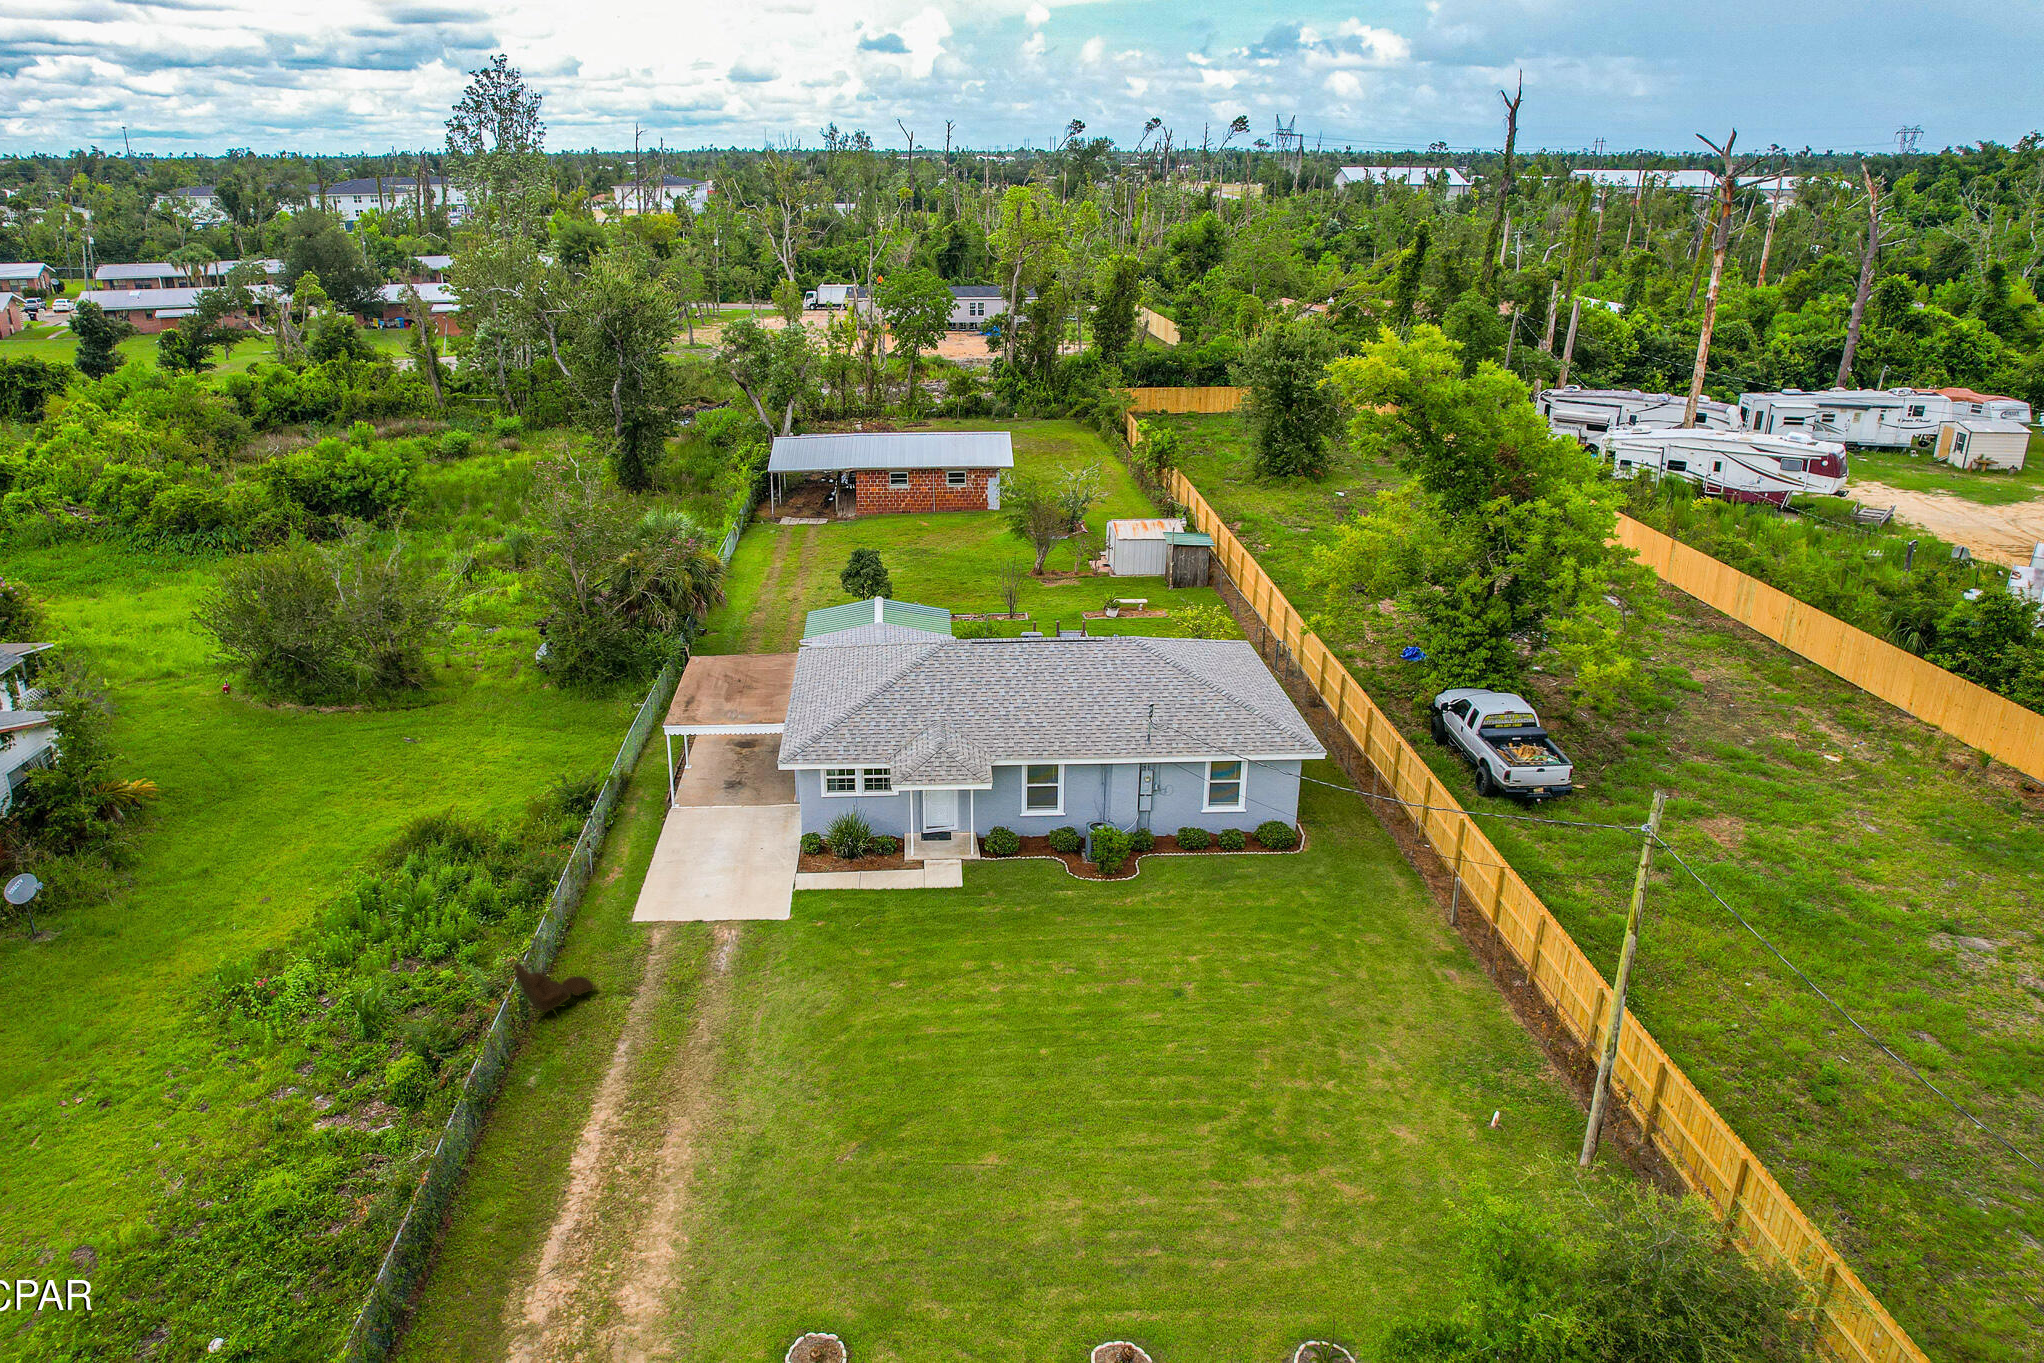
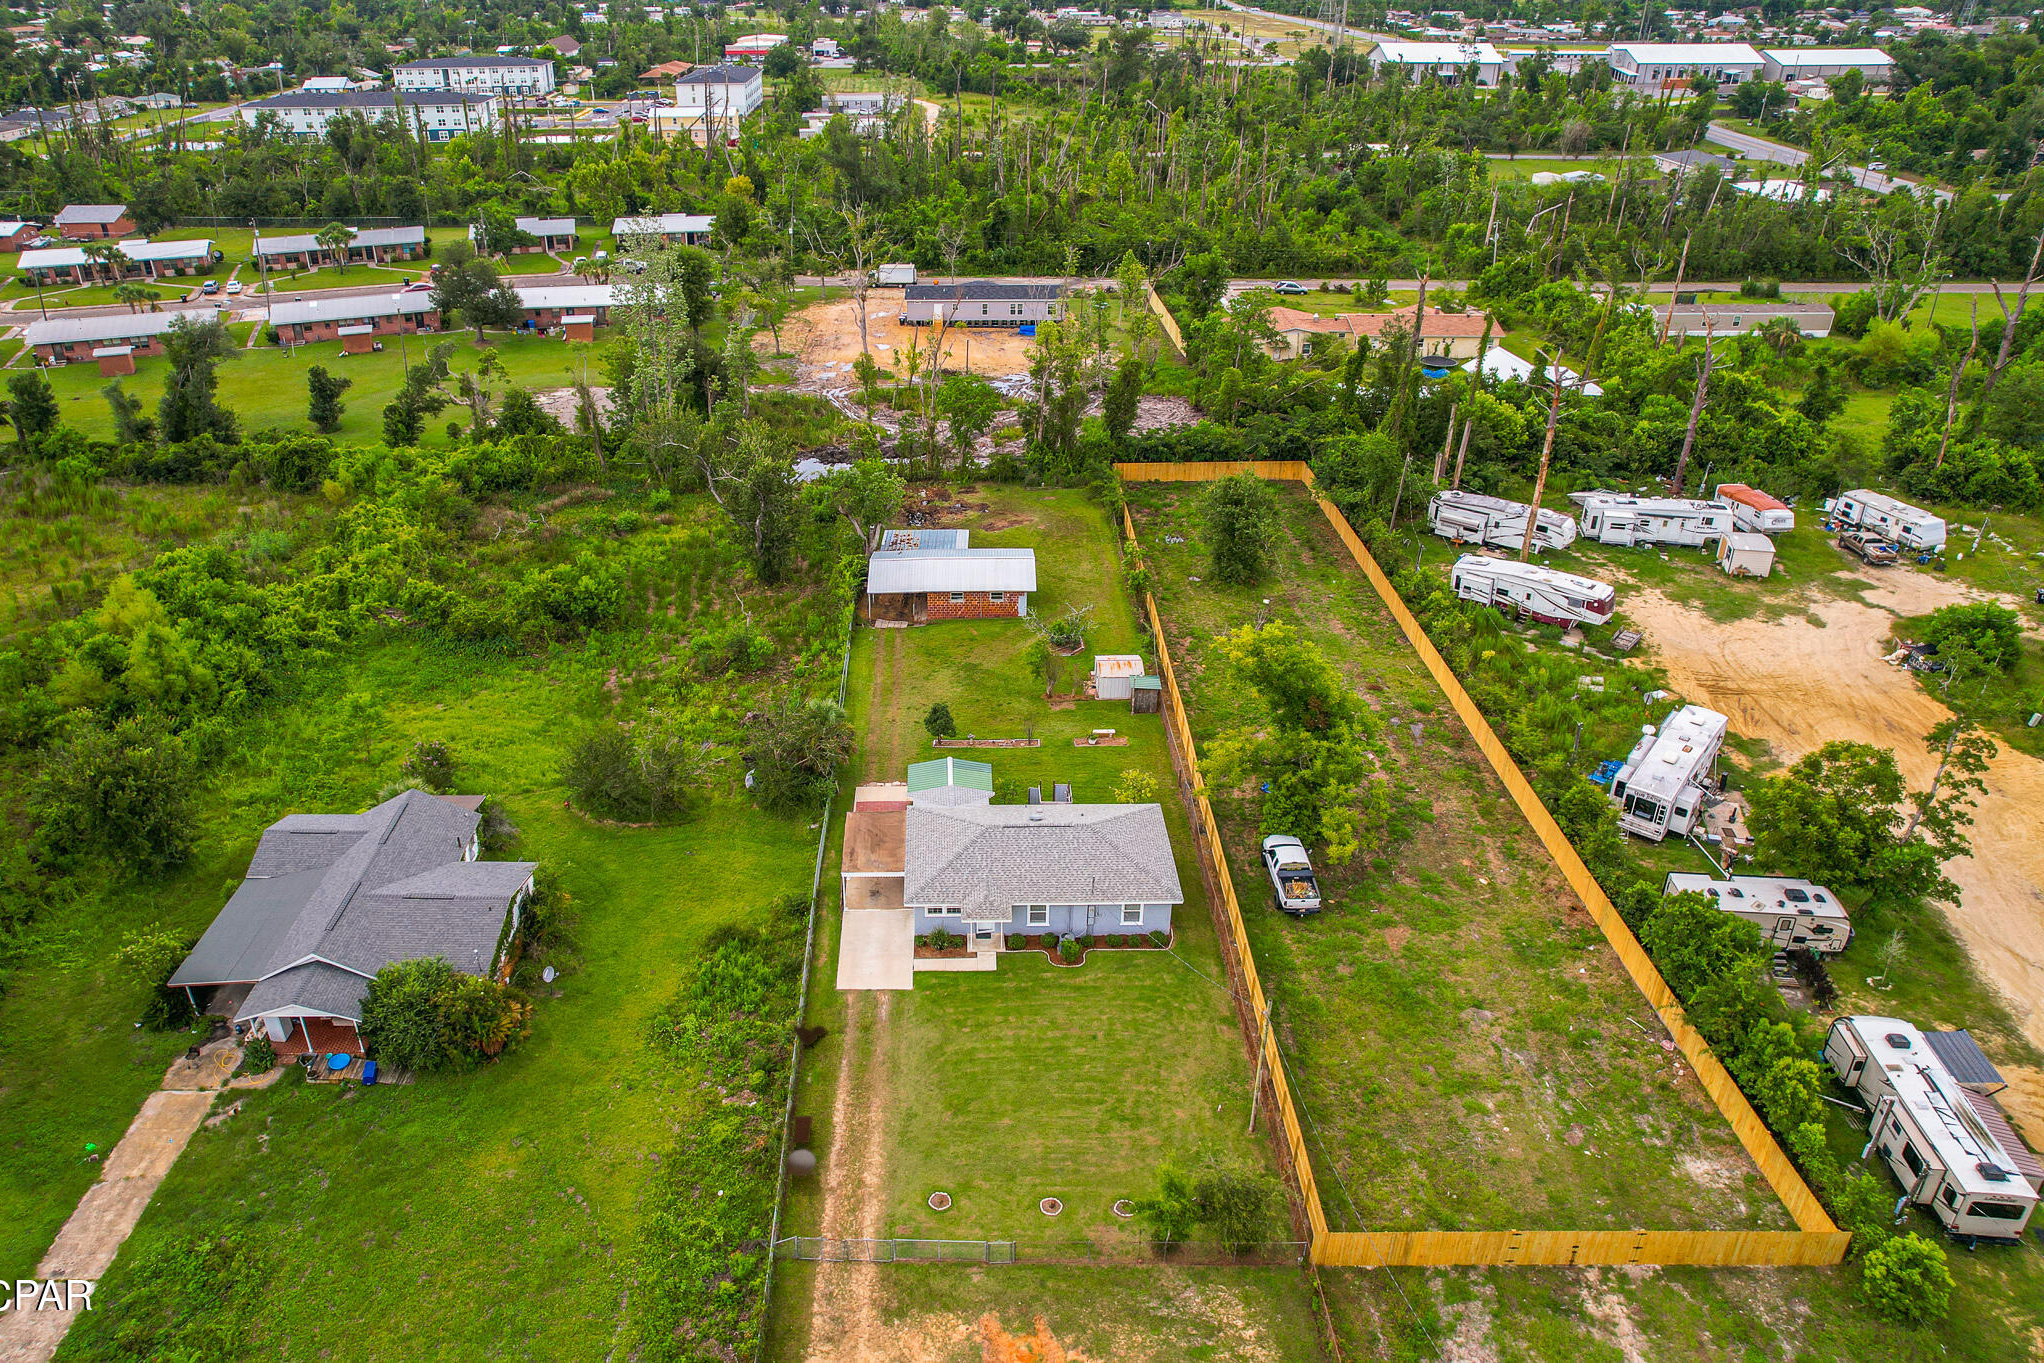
bench: none [435,1108,515,1234] -> present [788,1104,812,1151]
round table: none [407,1221,492,1318] -> present [786,1150,816,1176]

